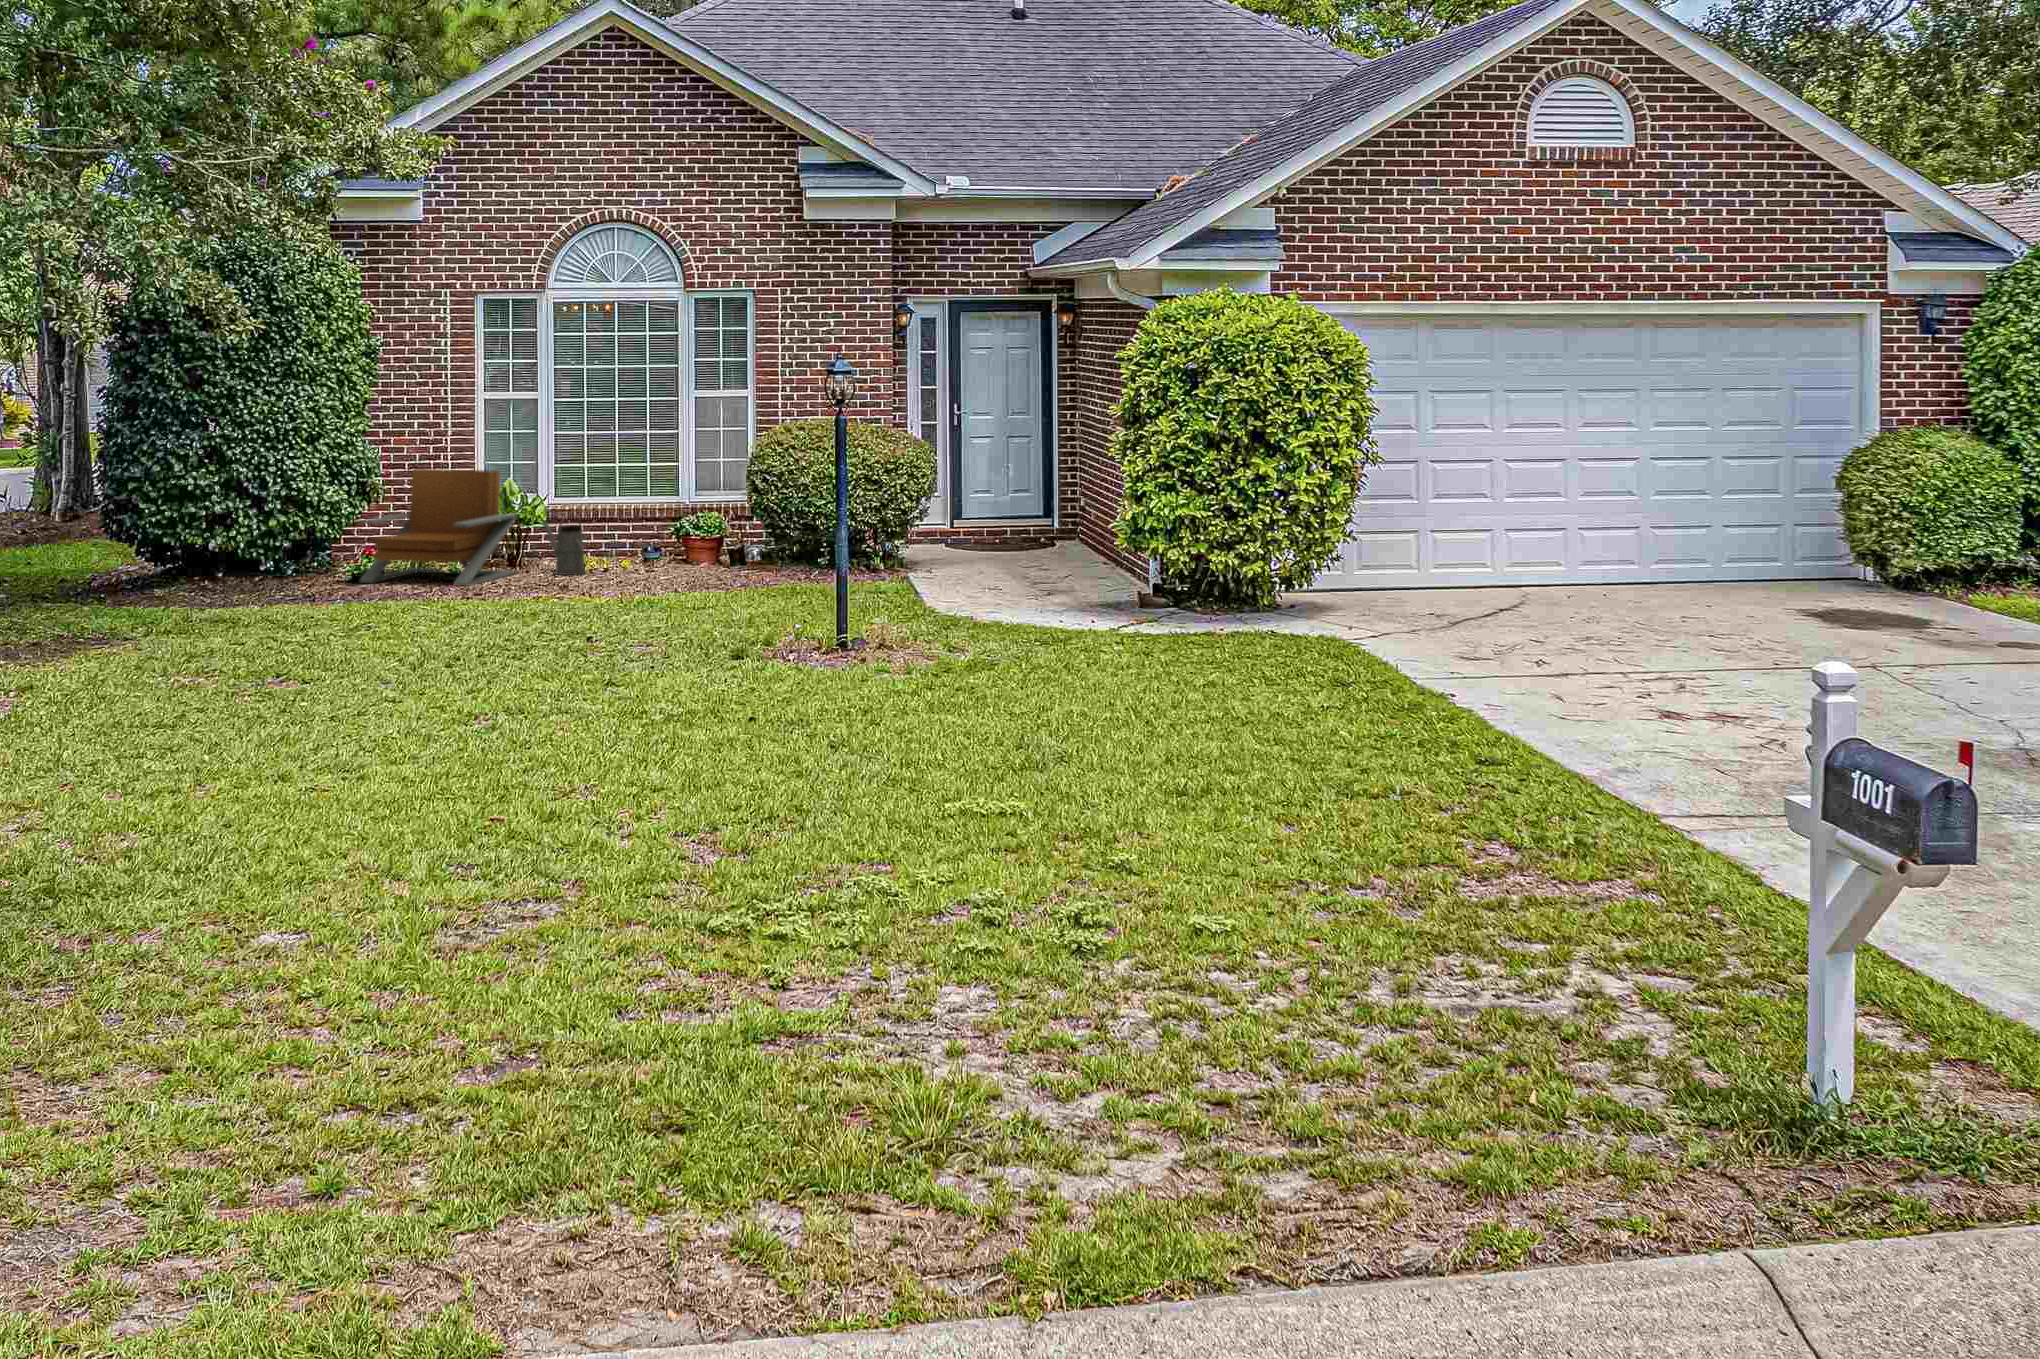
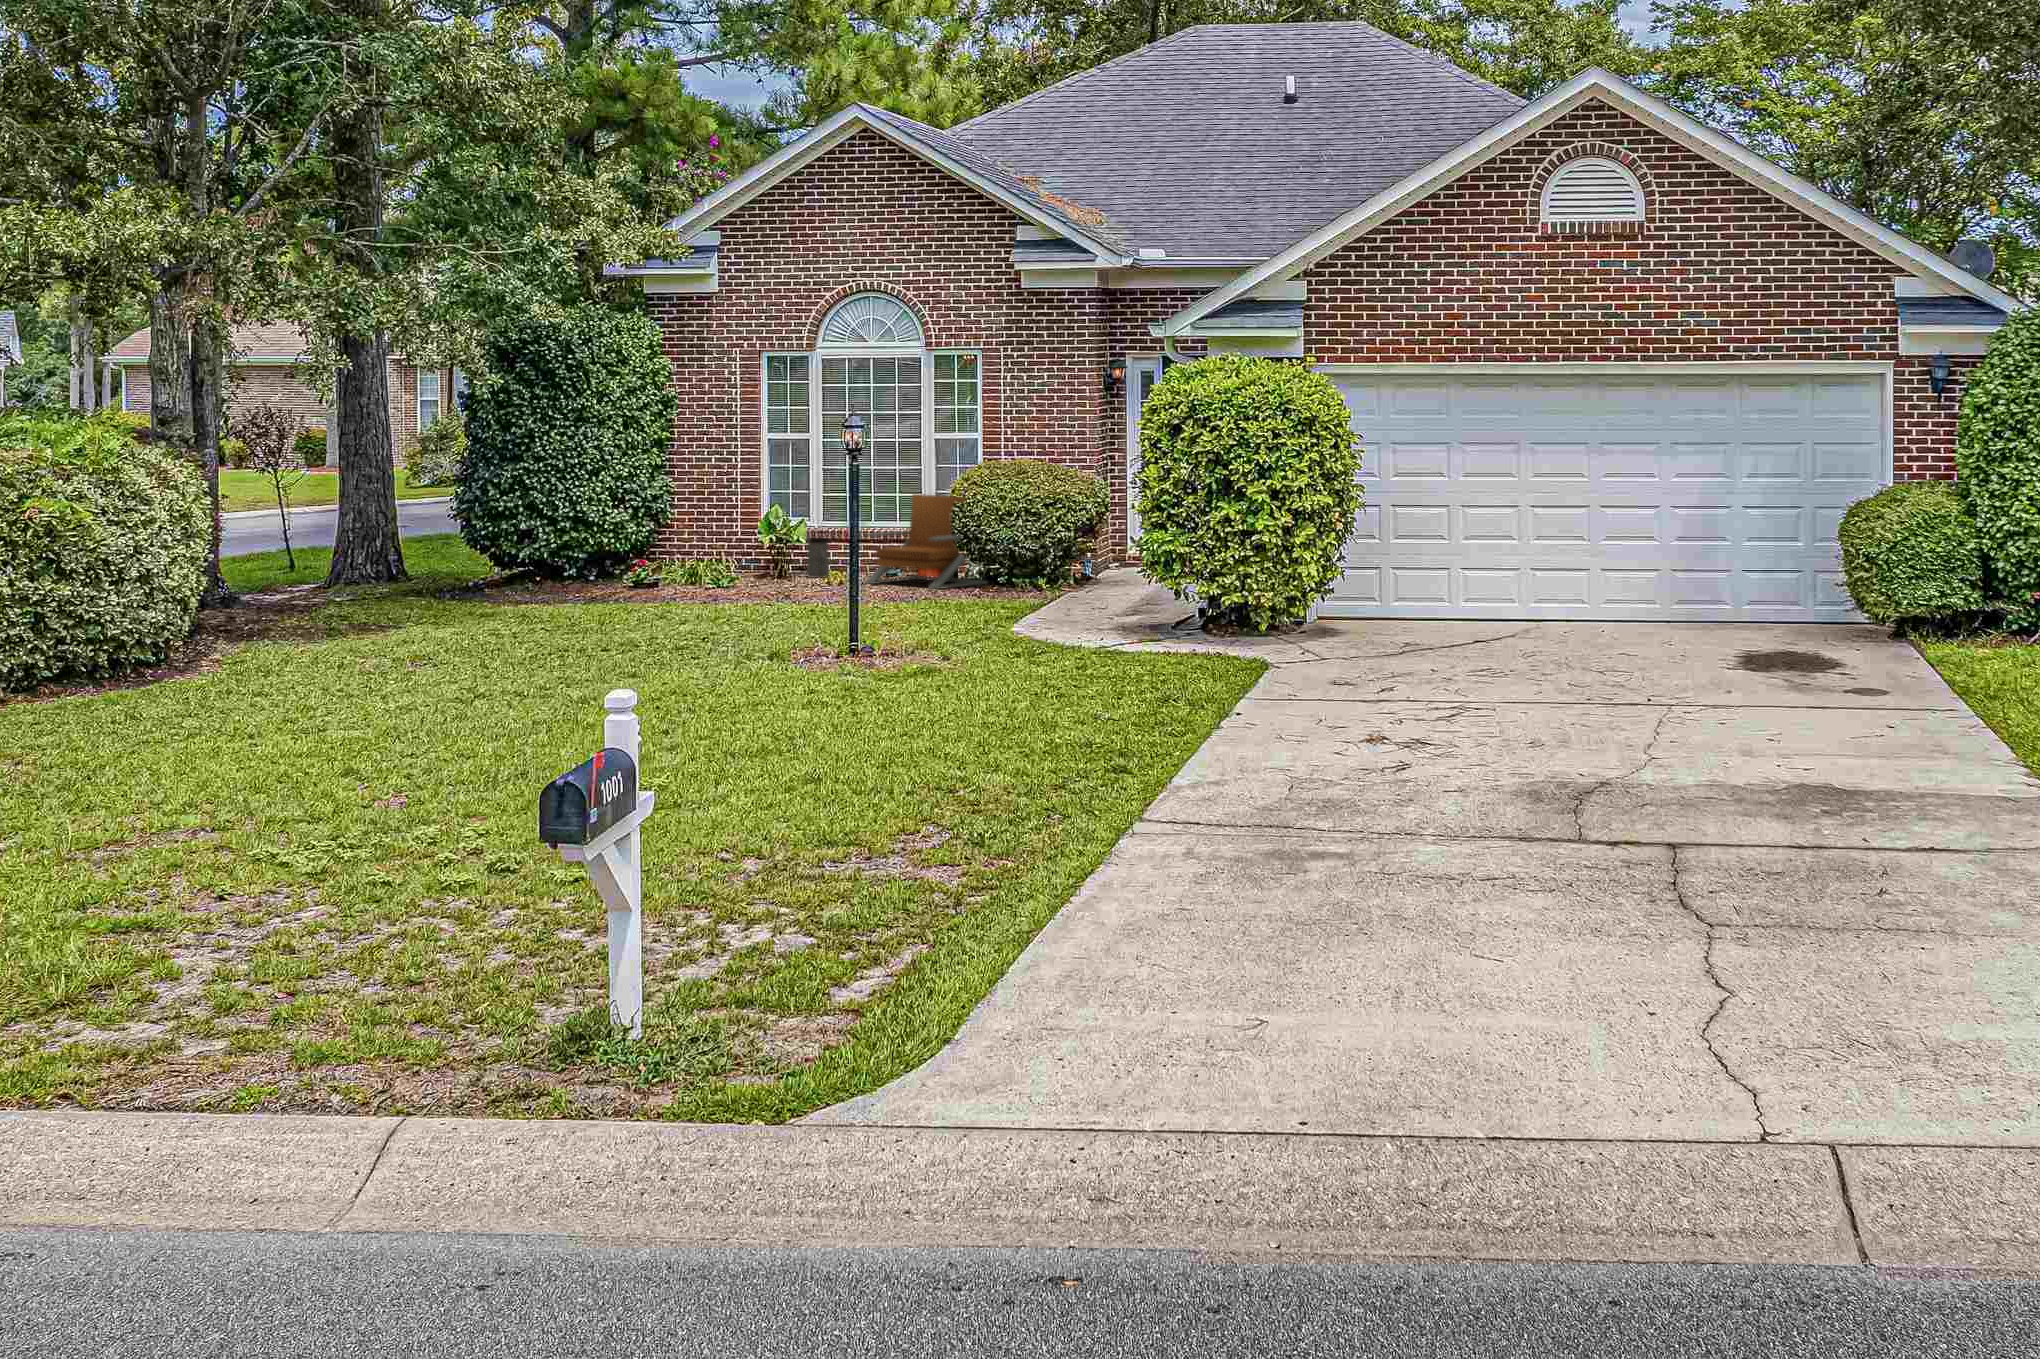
lounge chair: present [360,469,518,586] -> present [866,494,987,589]

